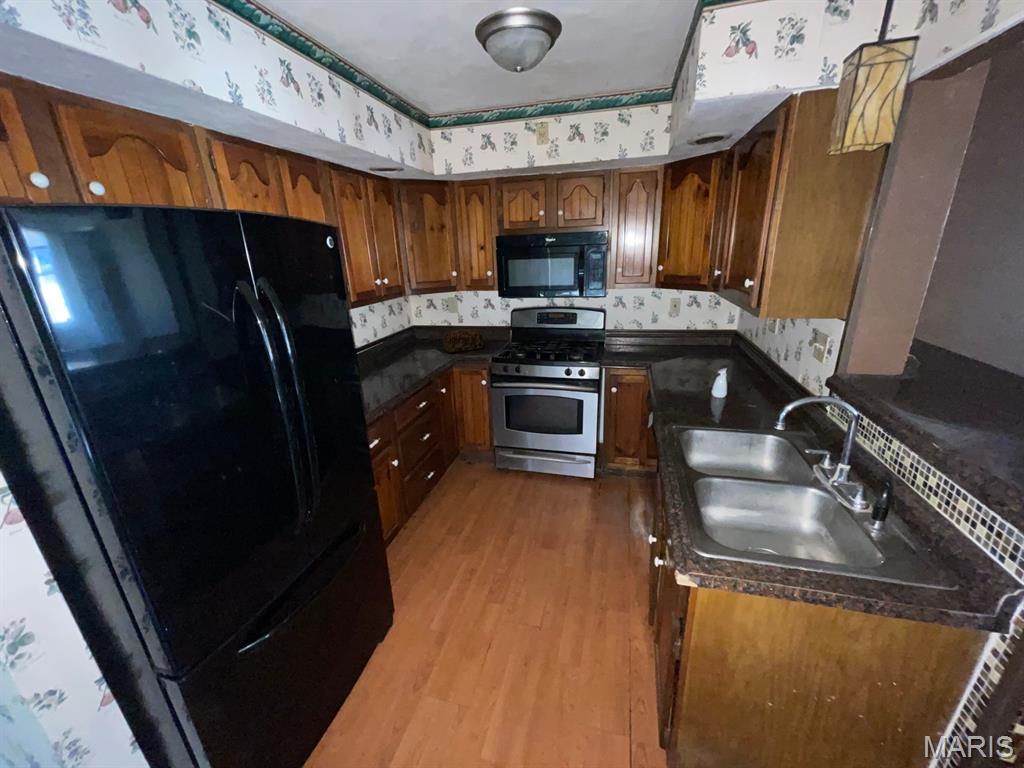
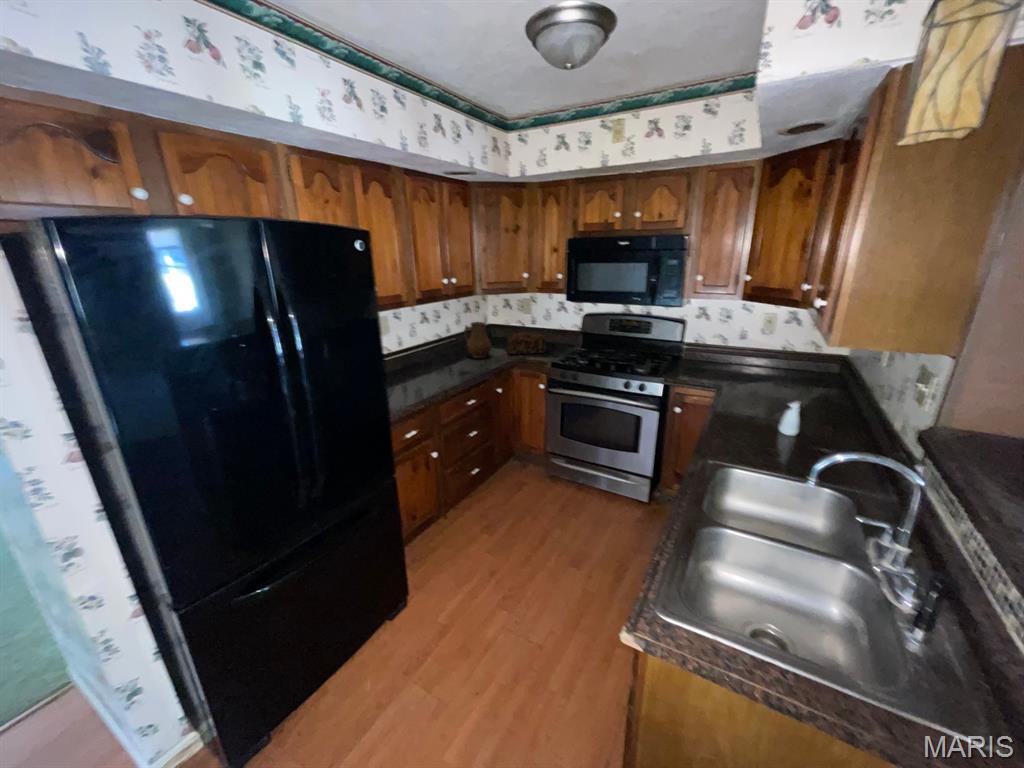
ceramic pitcher: none [399,322,429,359] -> present [464,322,491,358]

